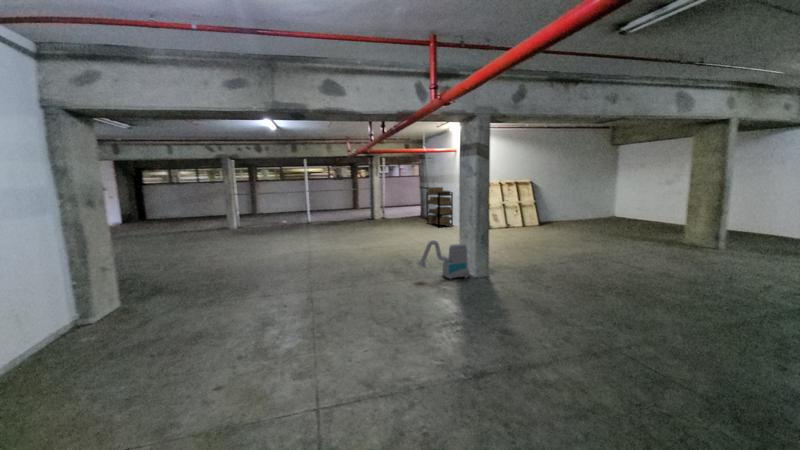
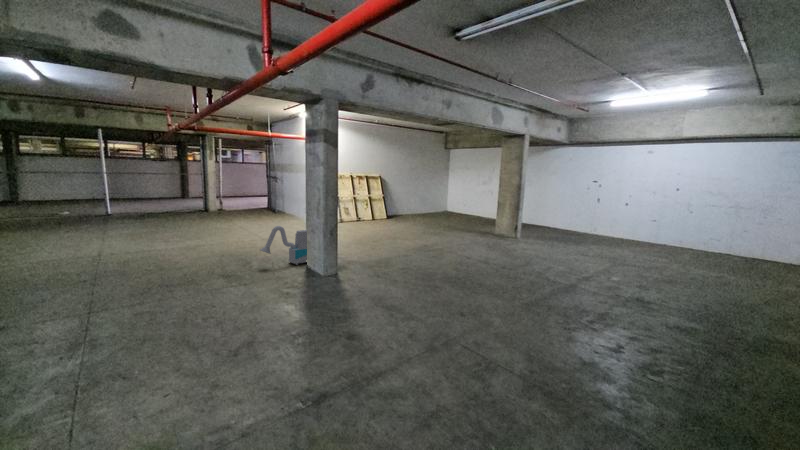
shelving unit: present [426,187,453,228] -> none [274,177,304,220]

